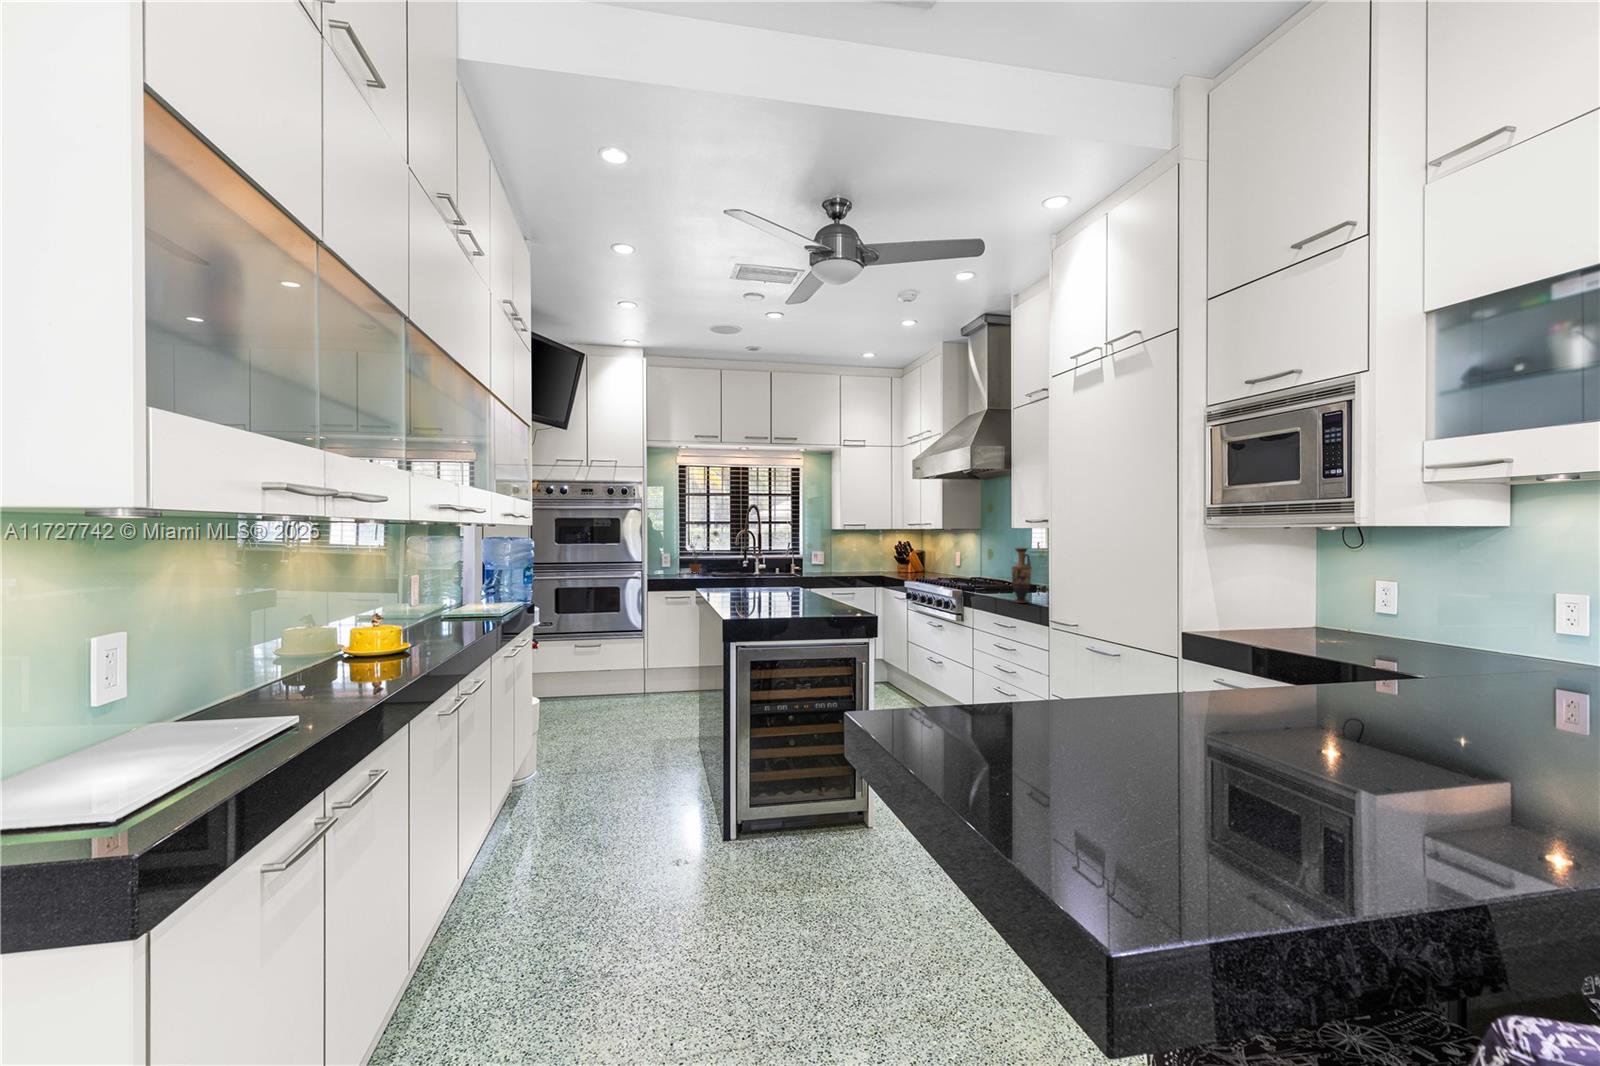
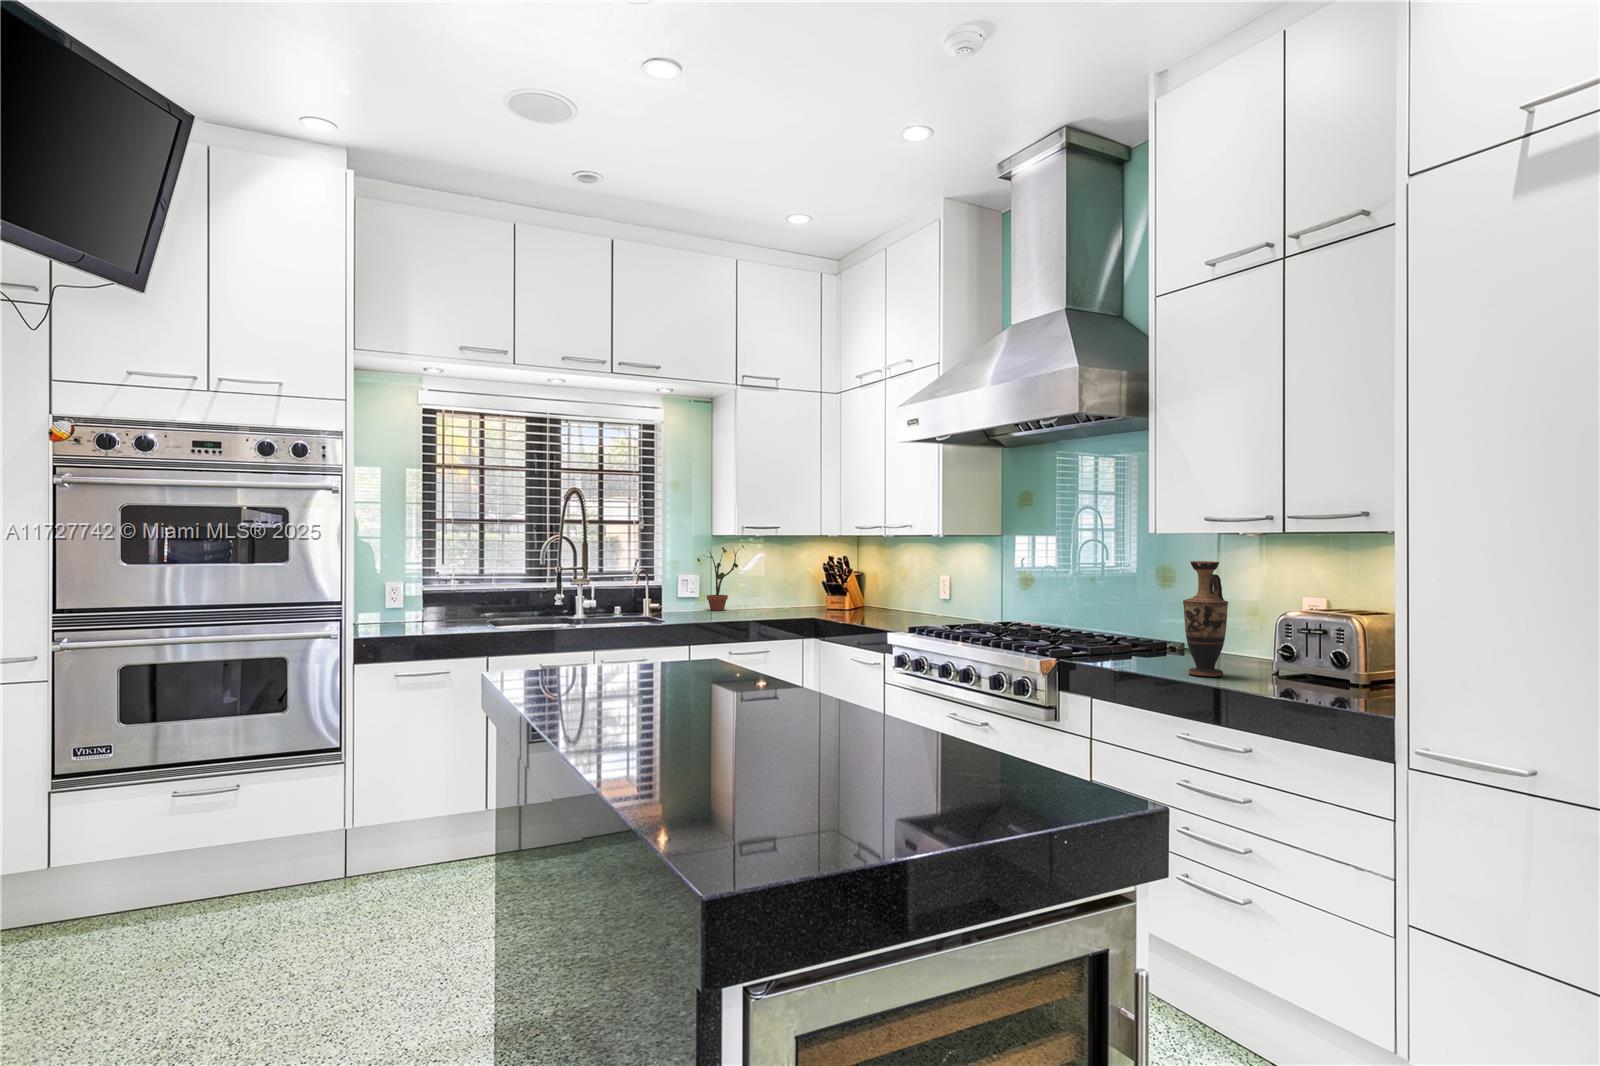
potted plant: present [683,531,718,573] -> present [697,545,744,610]

